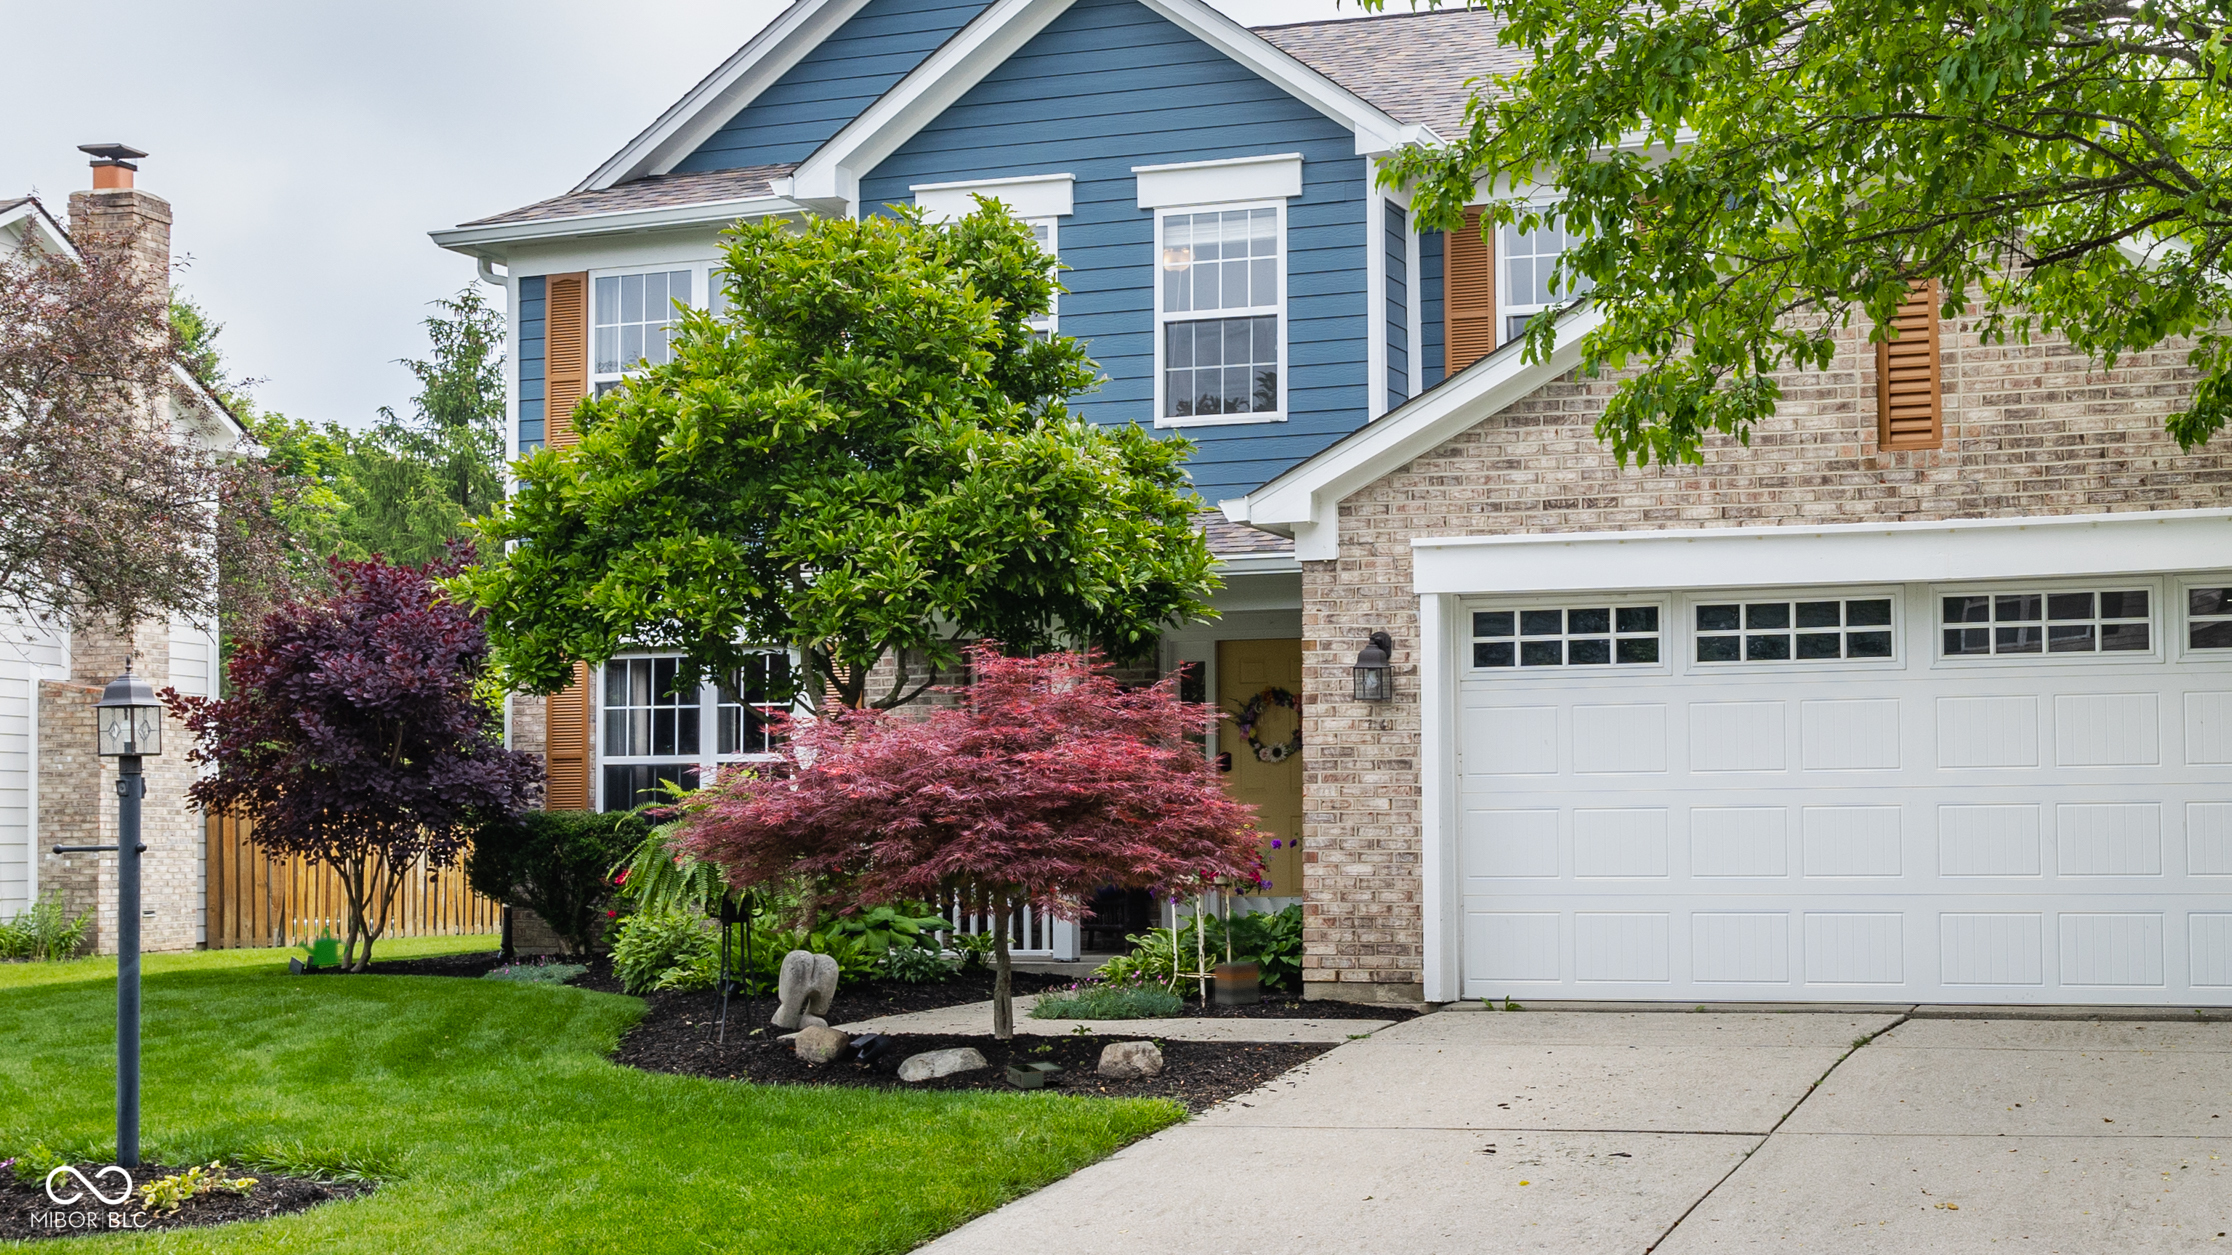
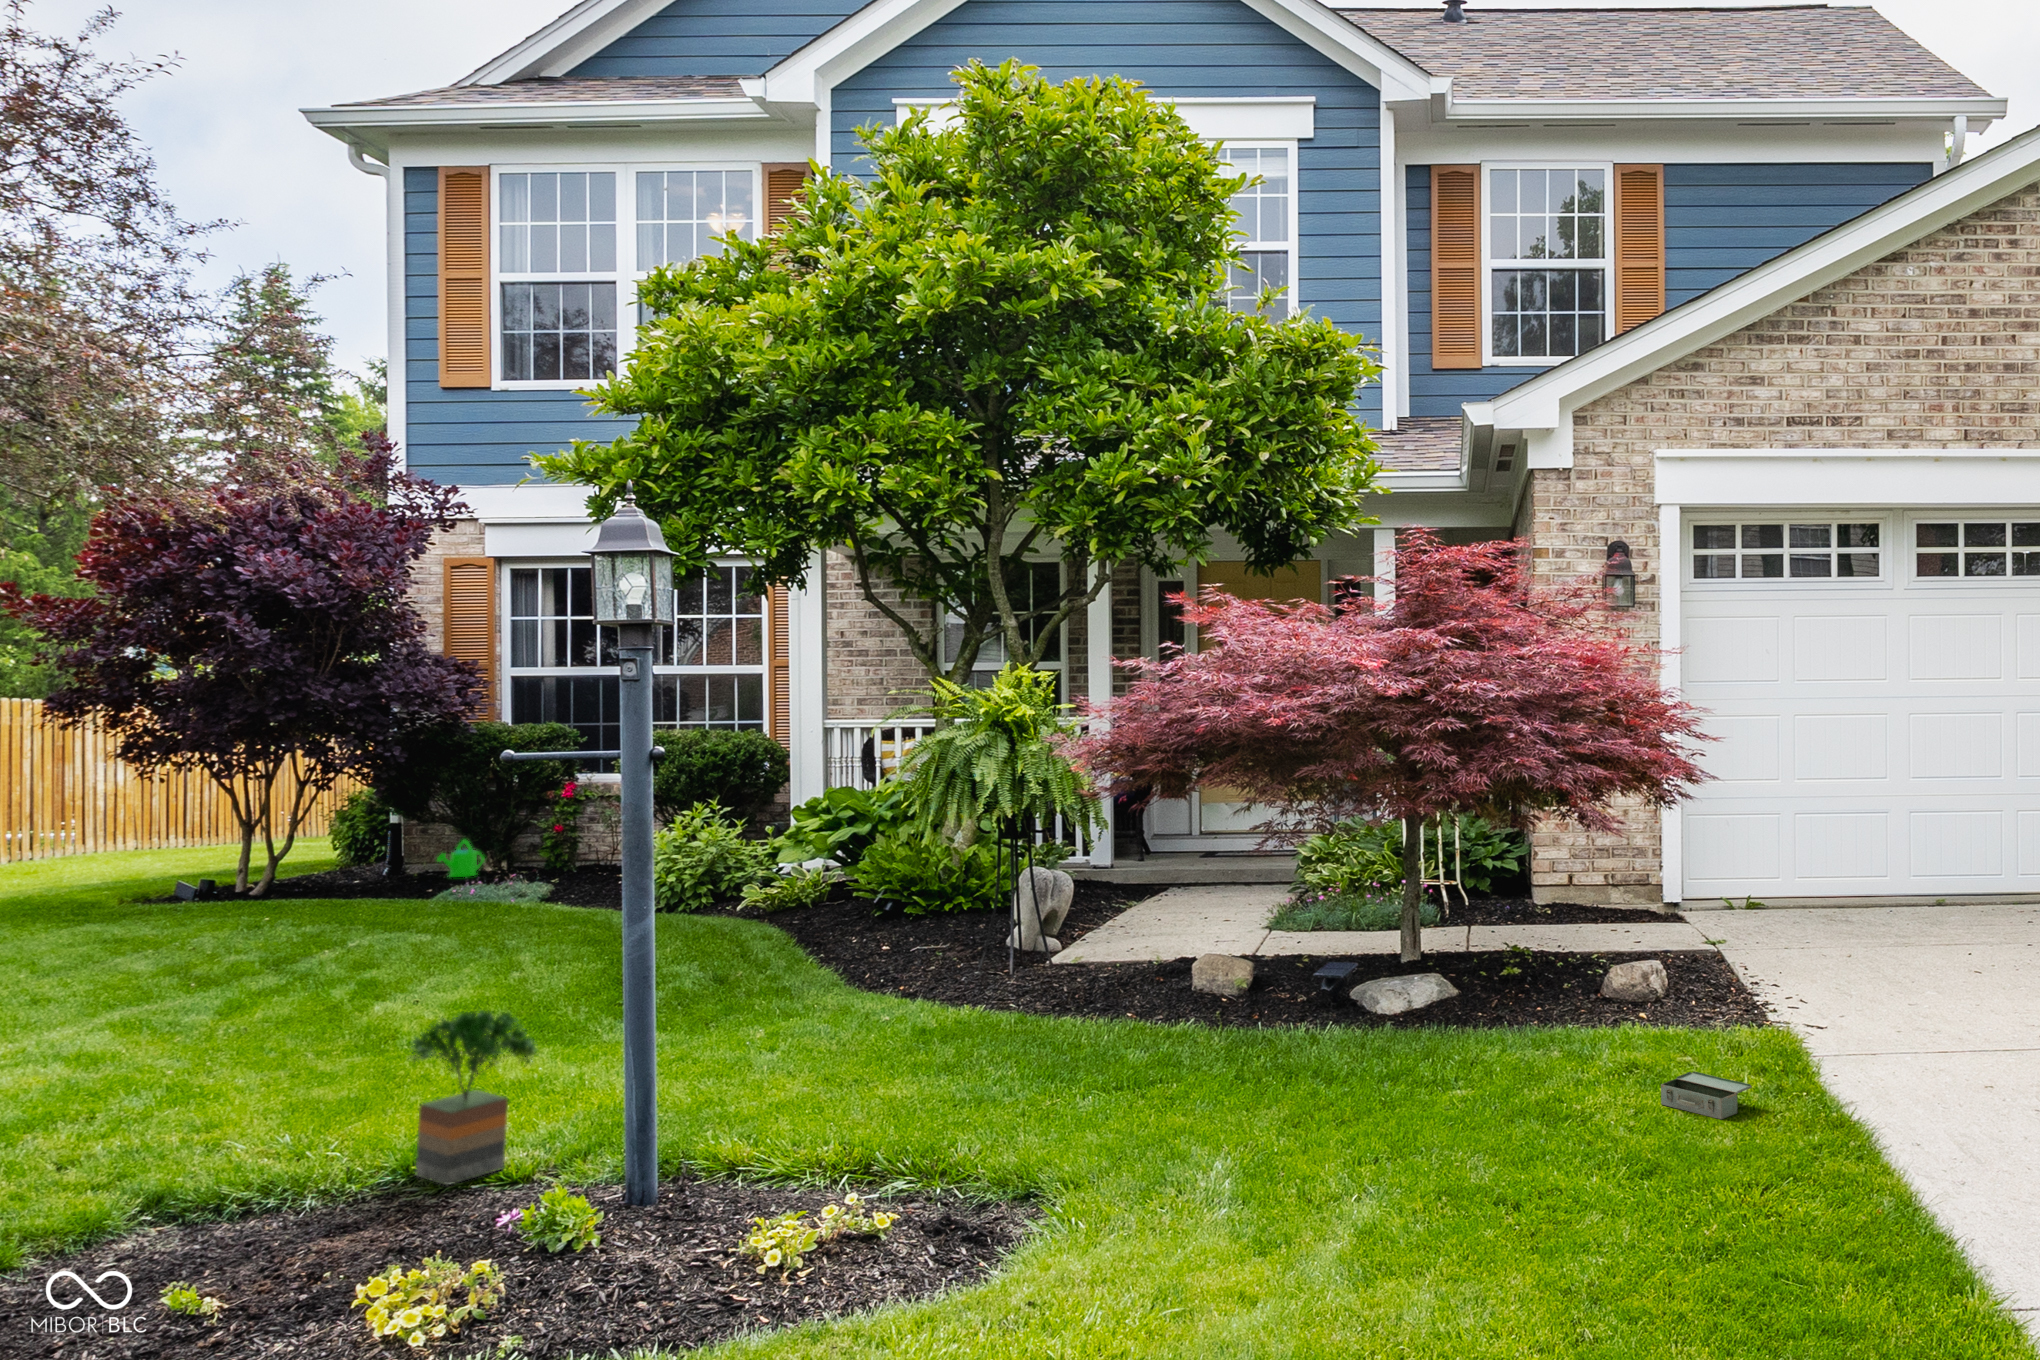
potted tree: present [1209,916,1270,1005] -> present [410,1010,537,1185]
watering can: present [298,927,349,965] -> present [437,839,485,877]

